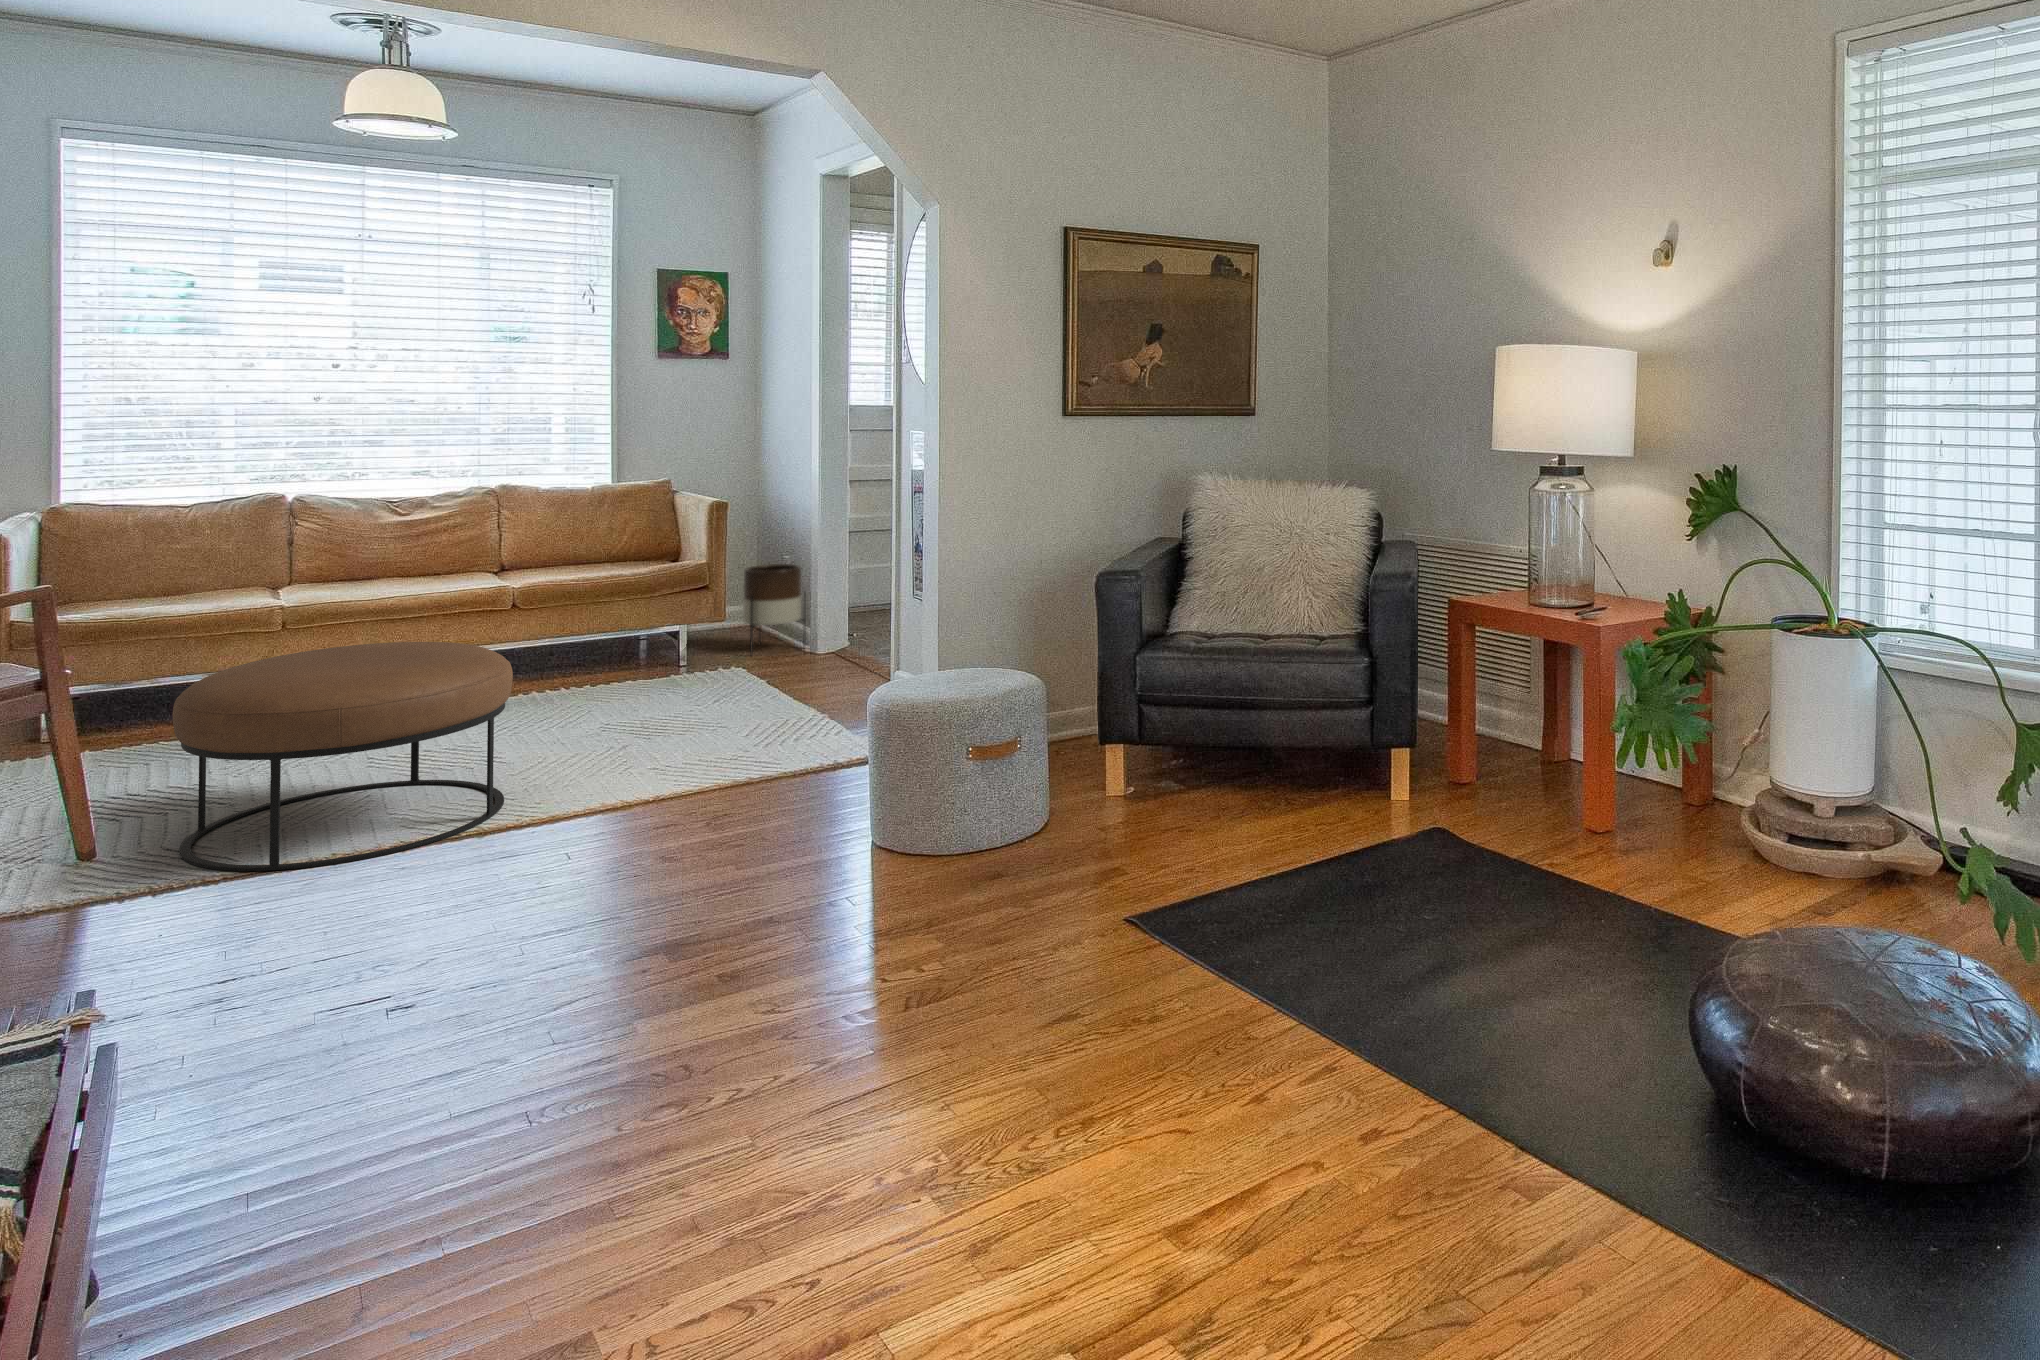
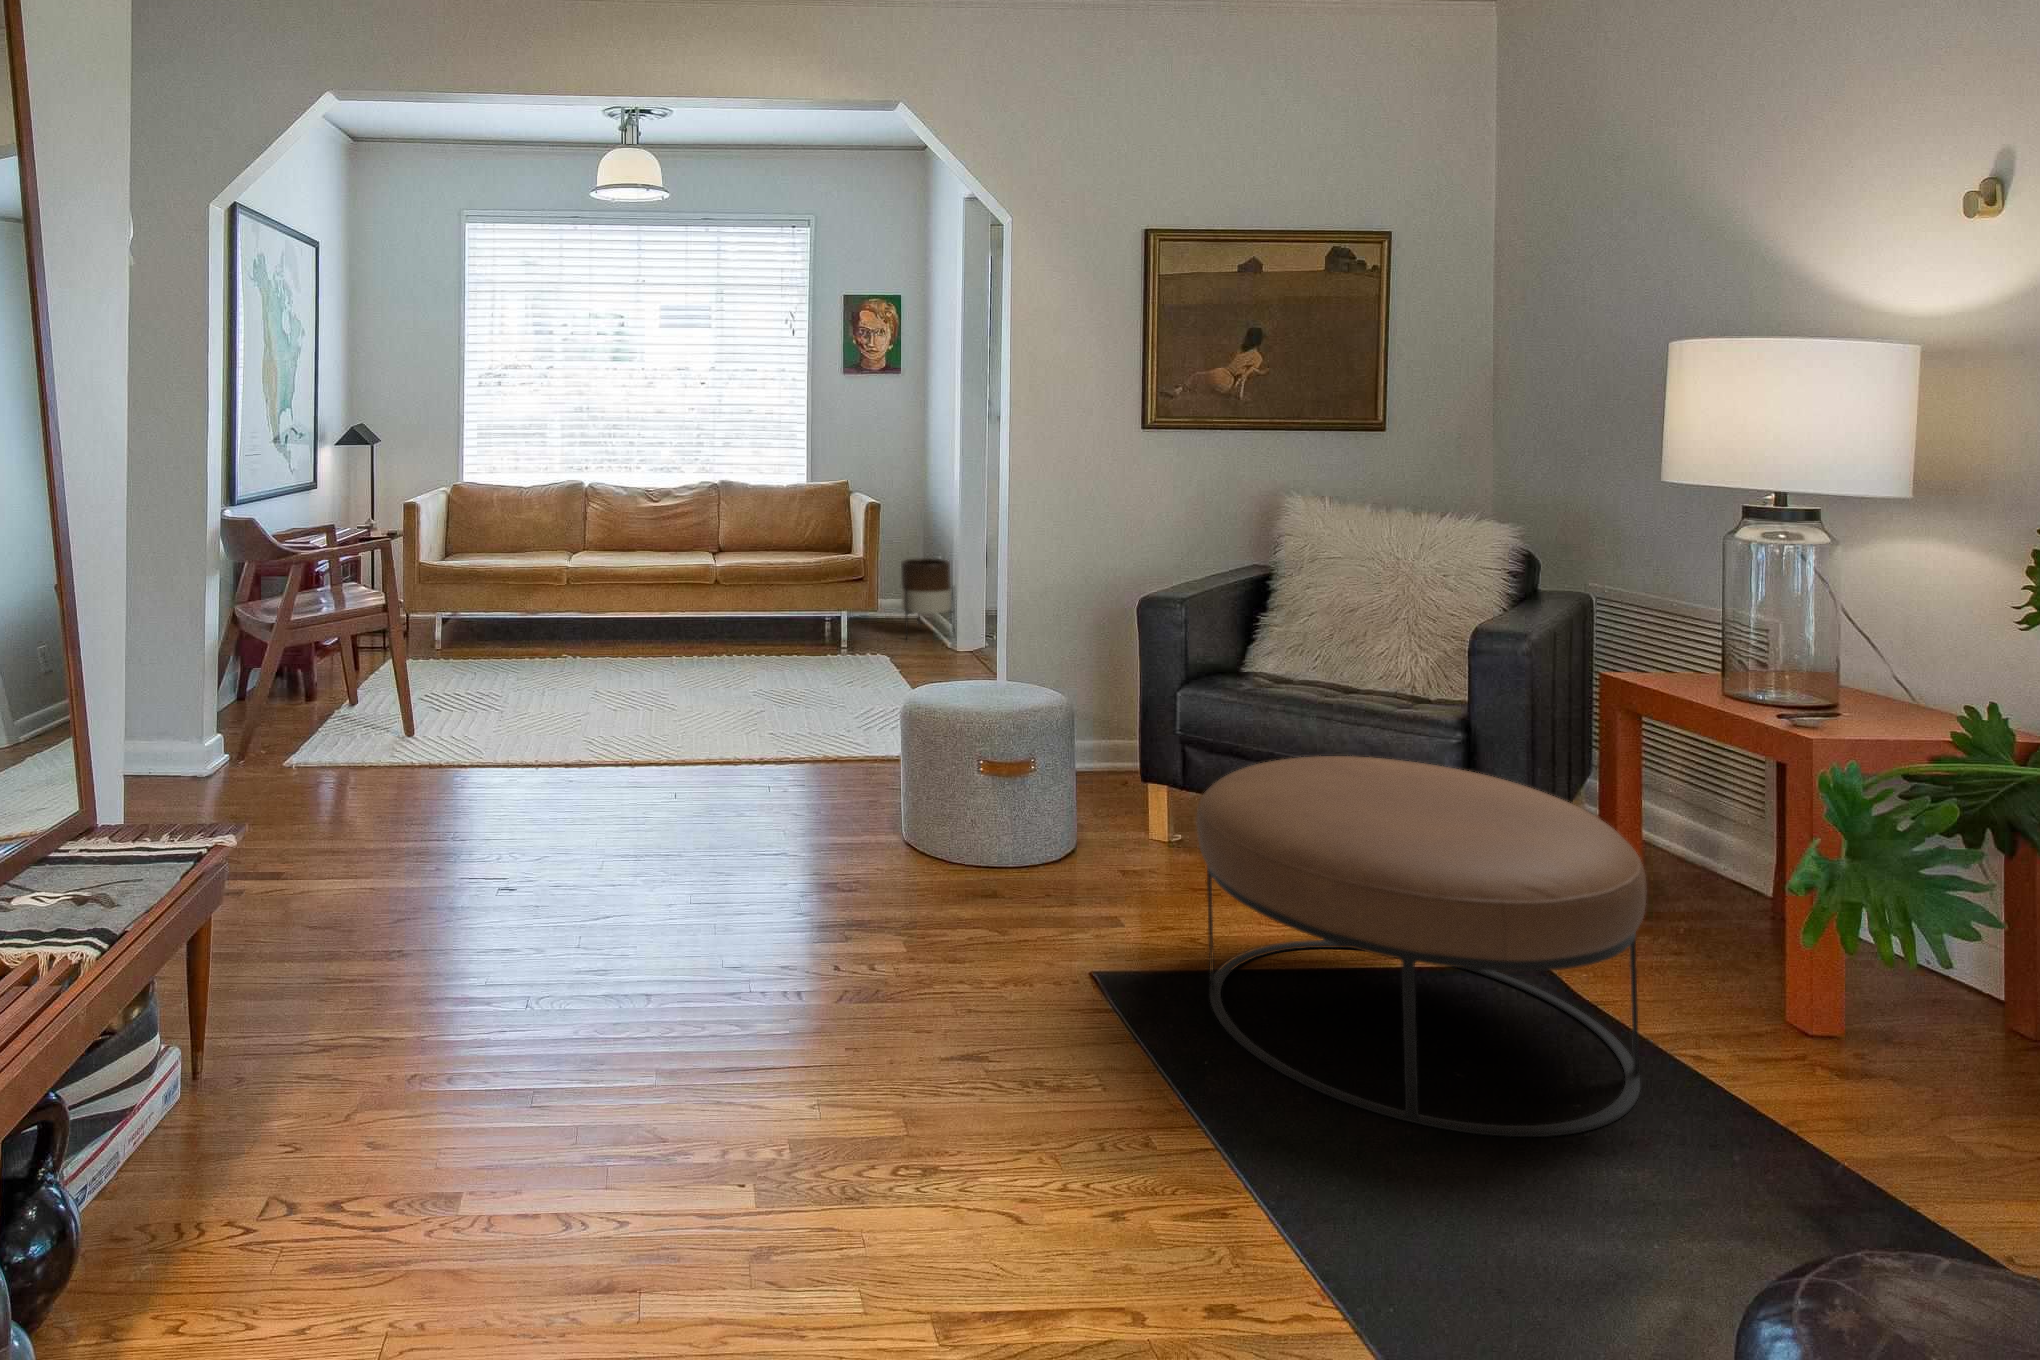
ottoman: present [173,642,513,871] -> present [1196,756,1647,1137]

